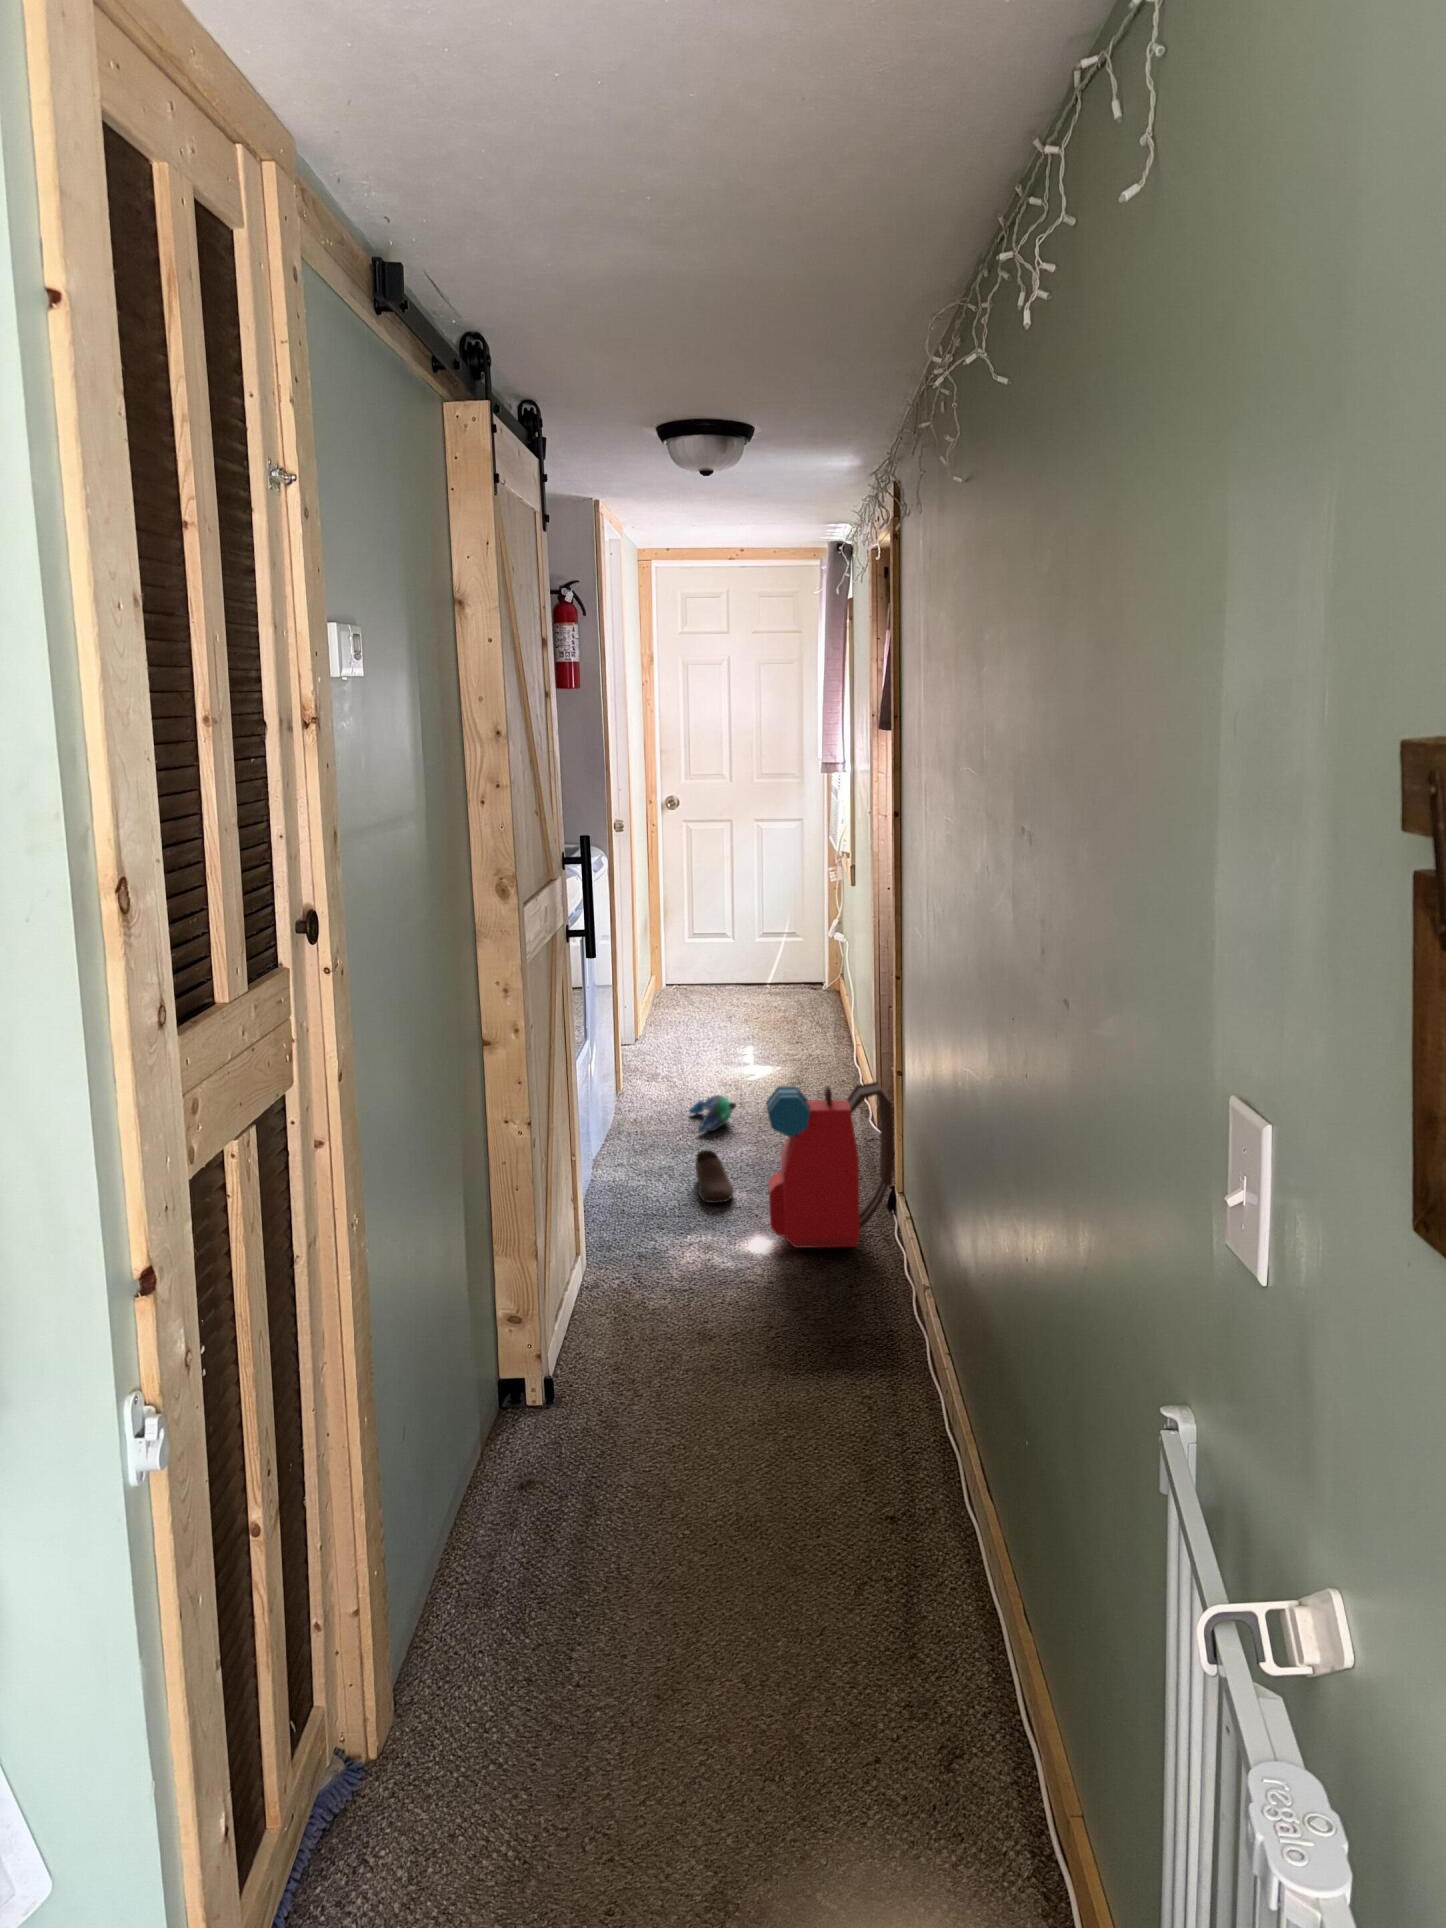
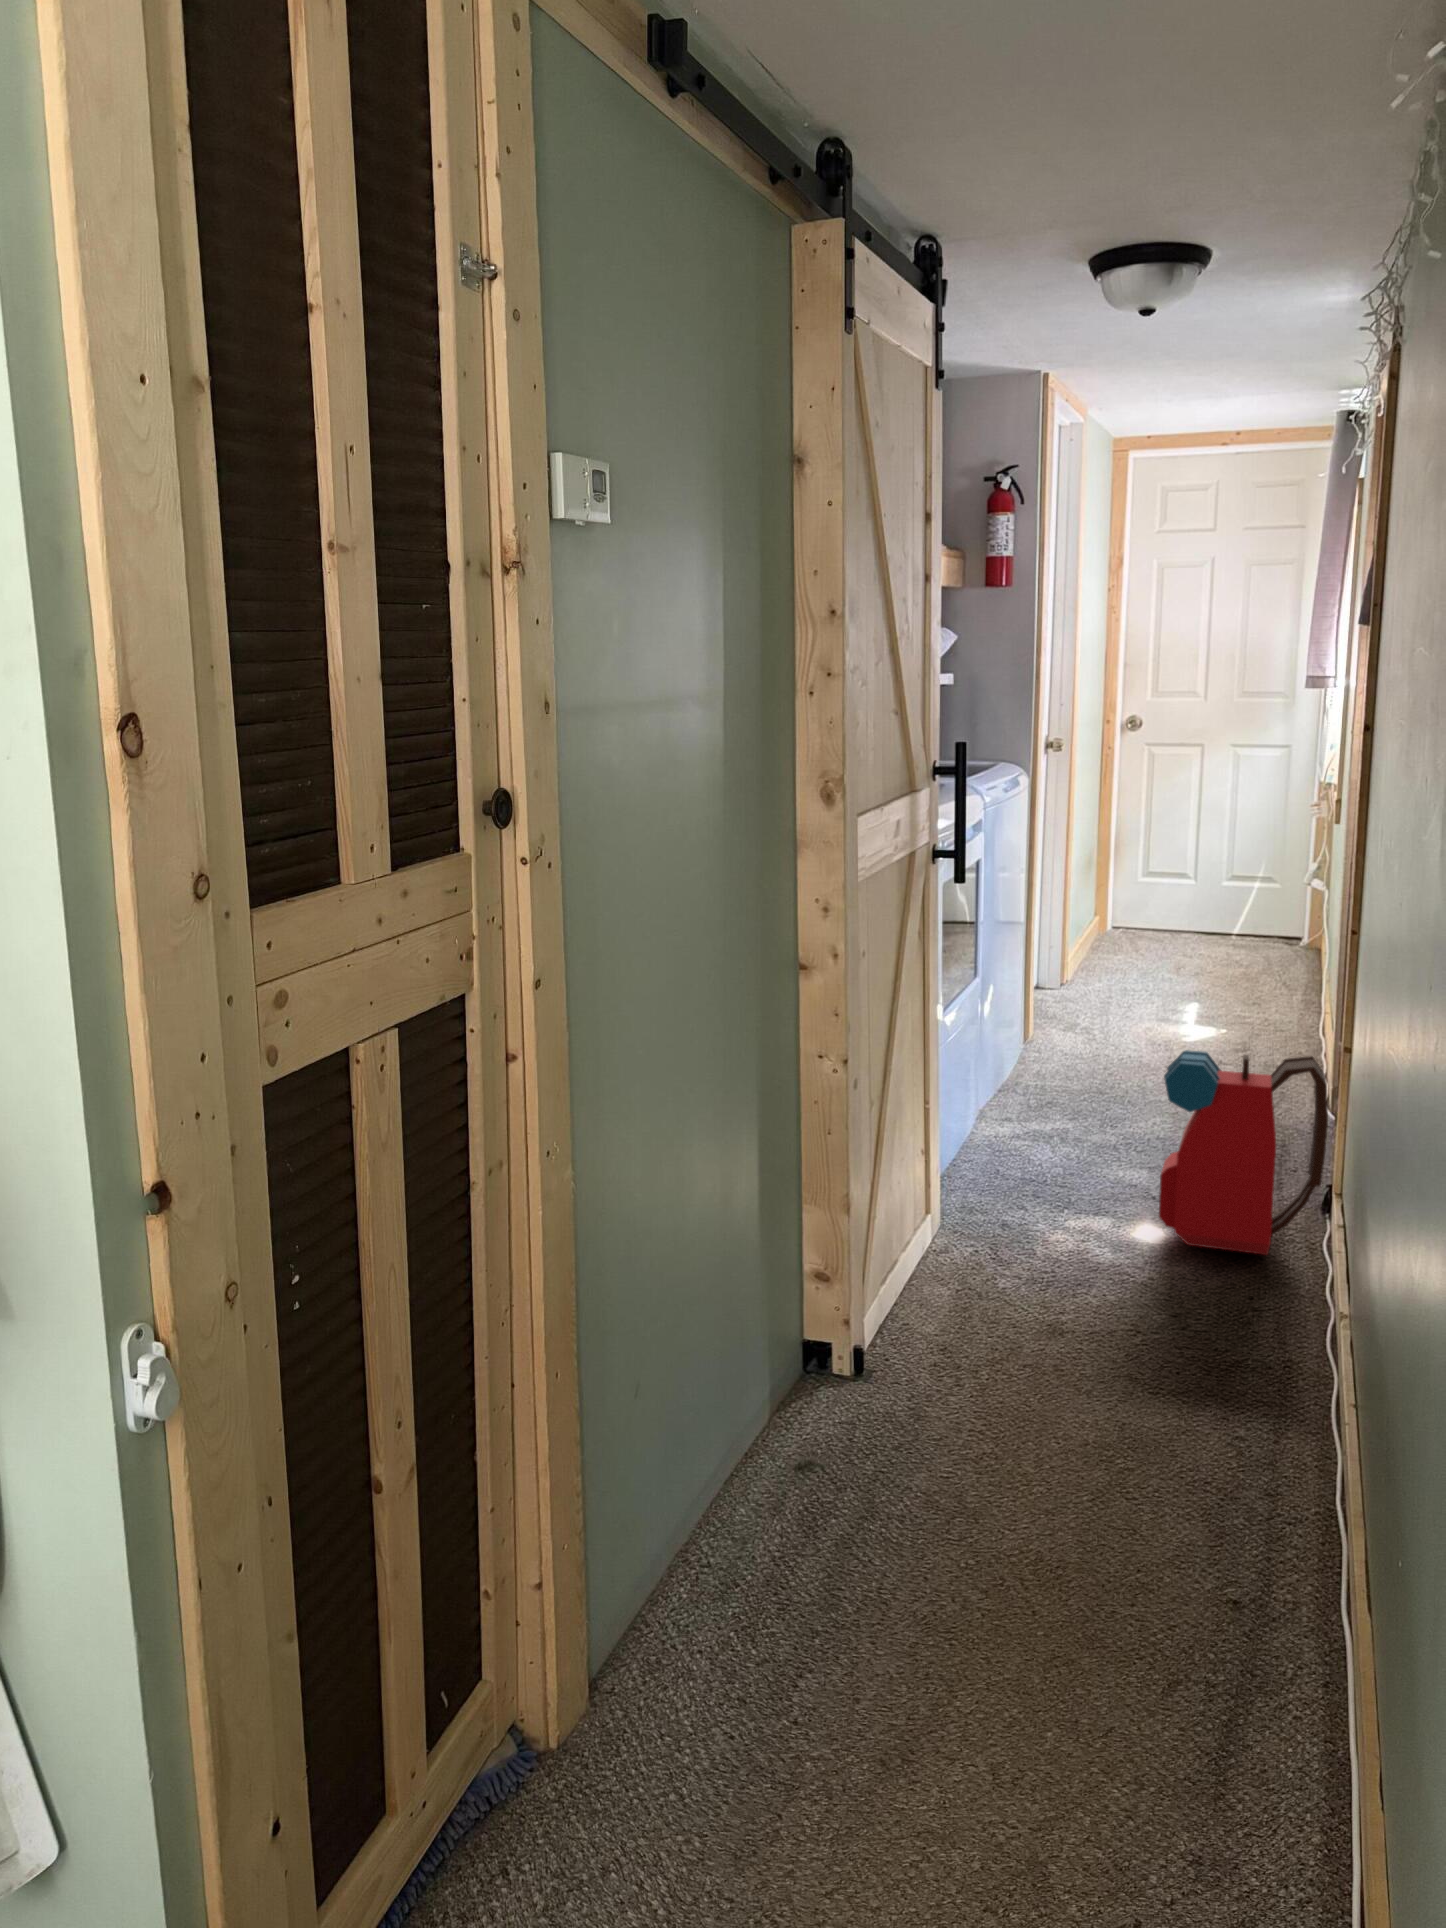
plush toy: present [690,1095,736,1133] -> none [1100,1054,1155,1096]
shoe: present [695,1150,734,1203] -> none [1087,1116,1130,1178]

